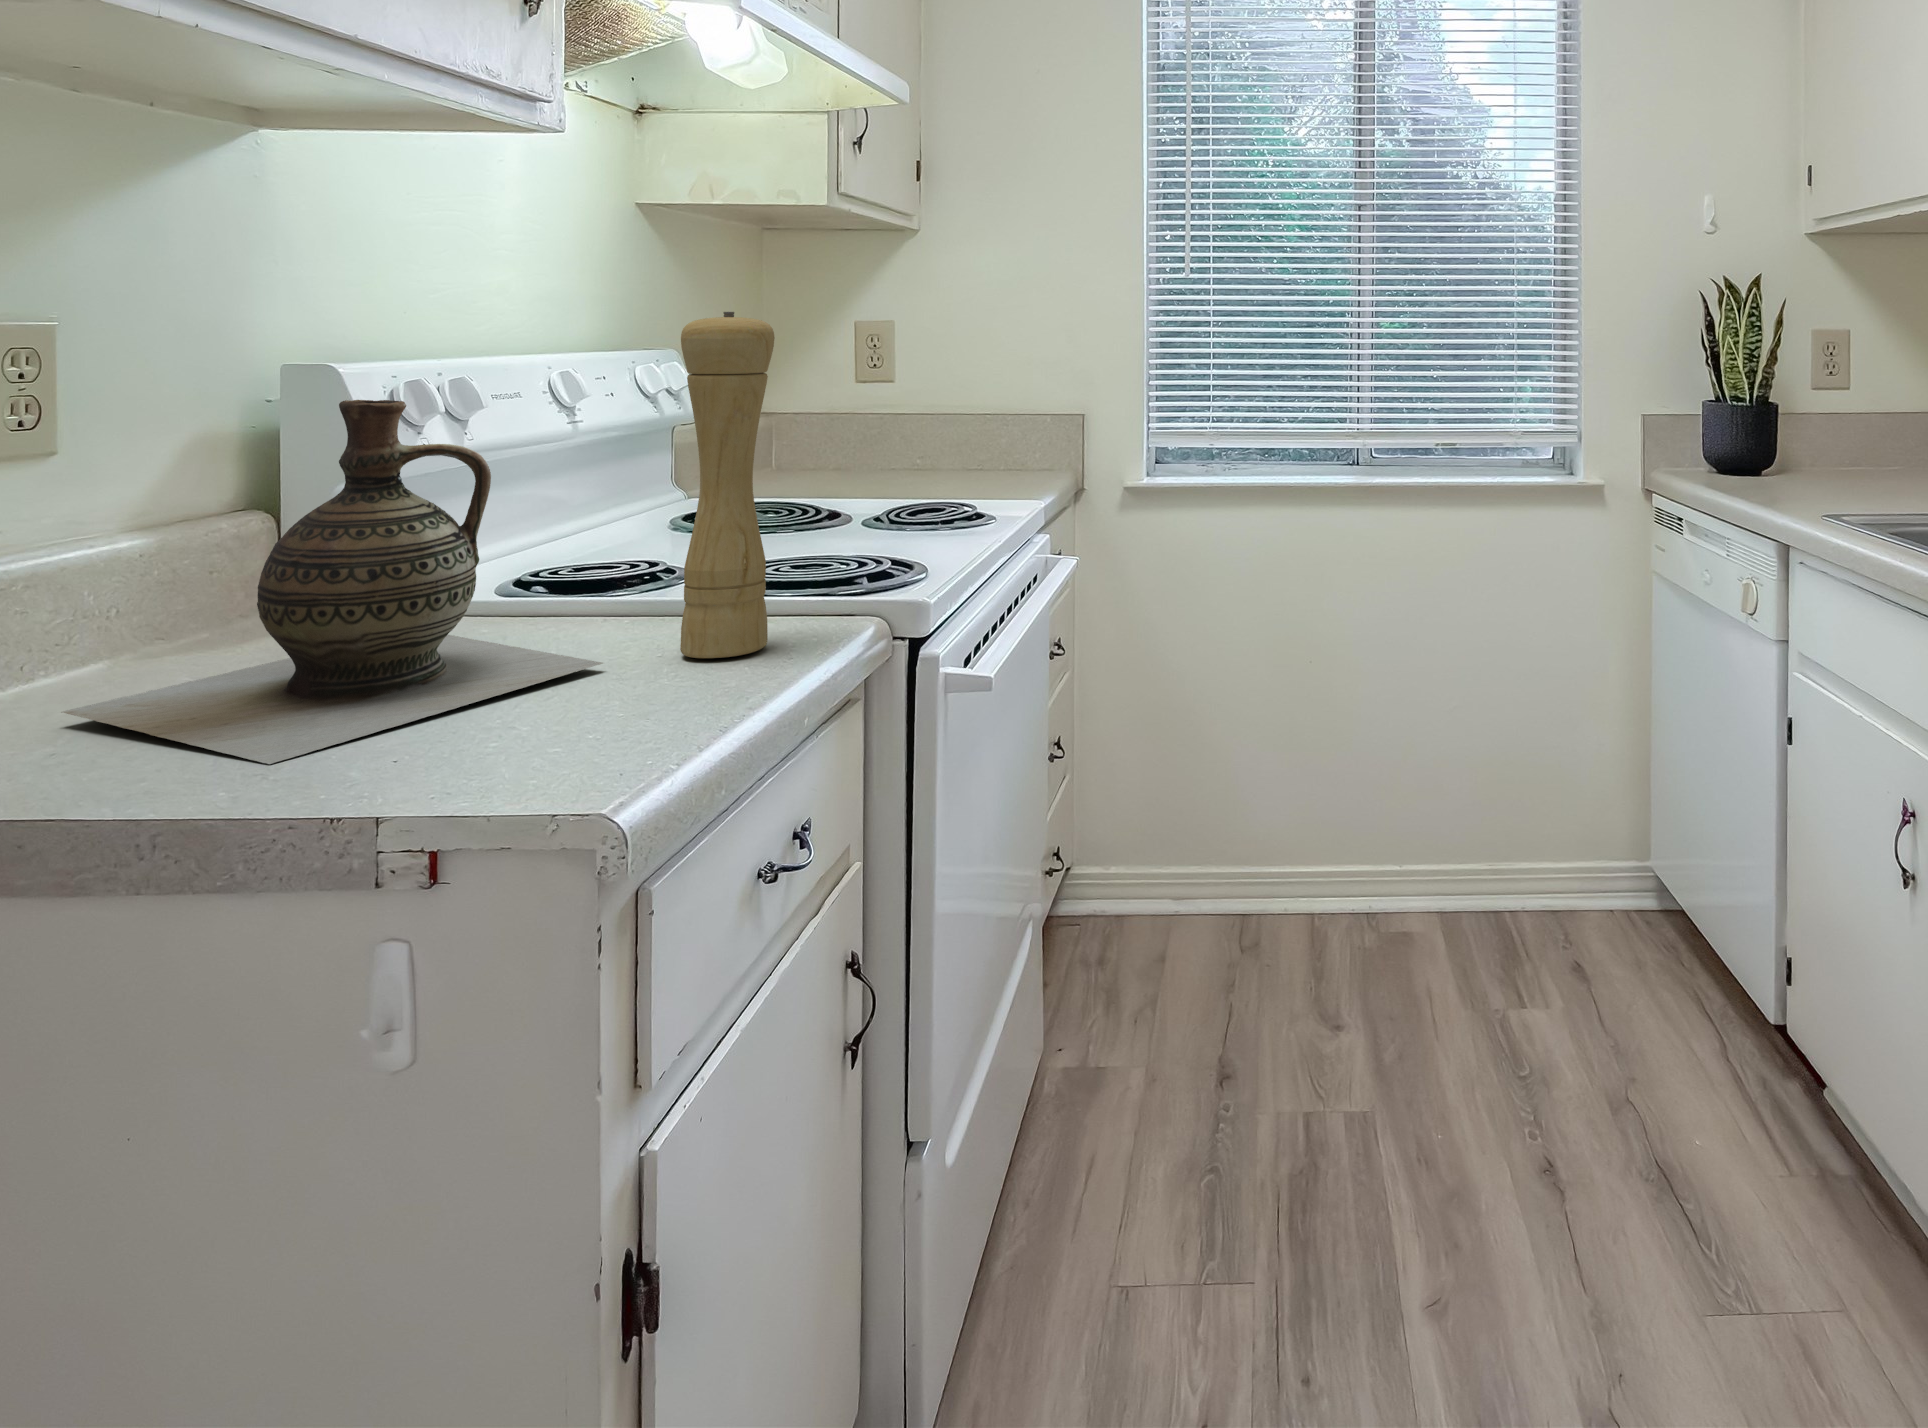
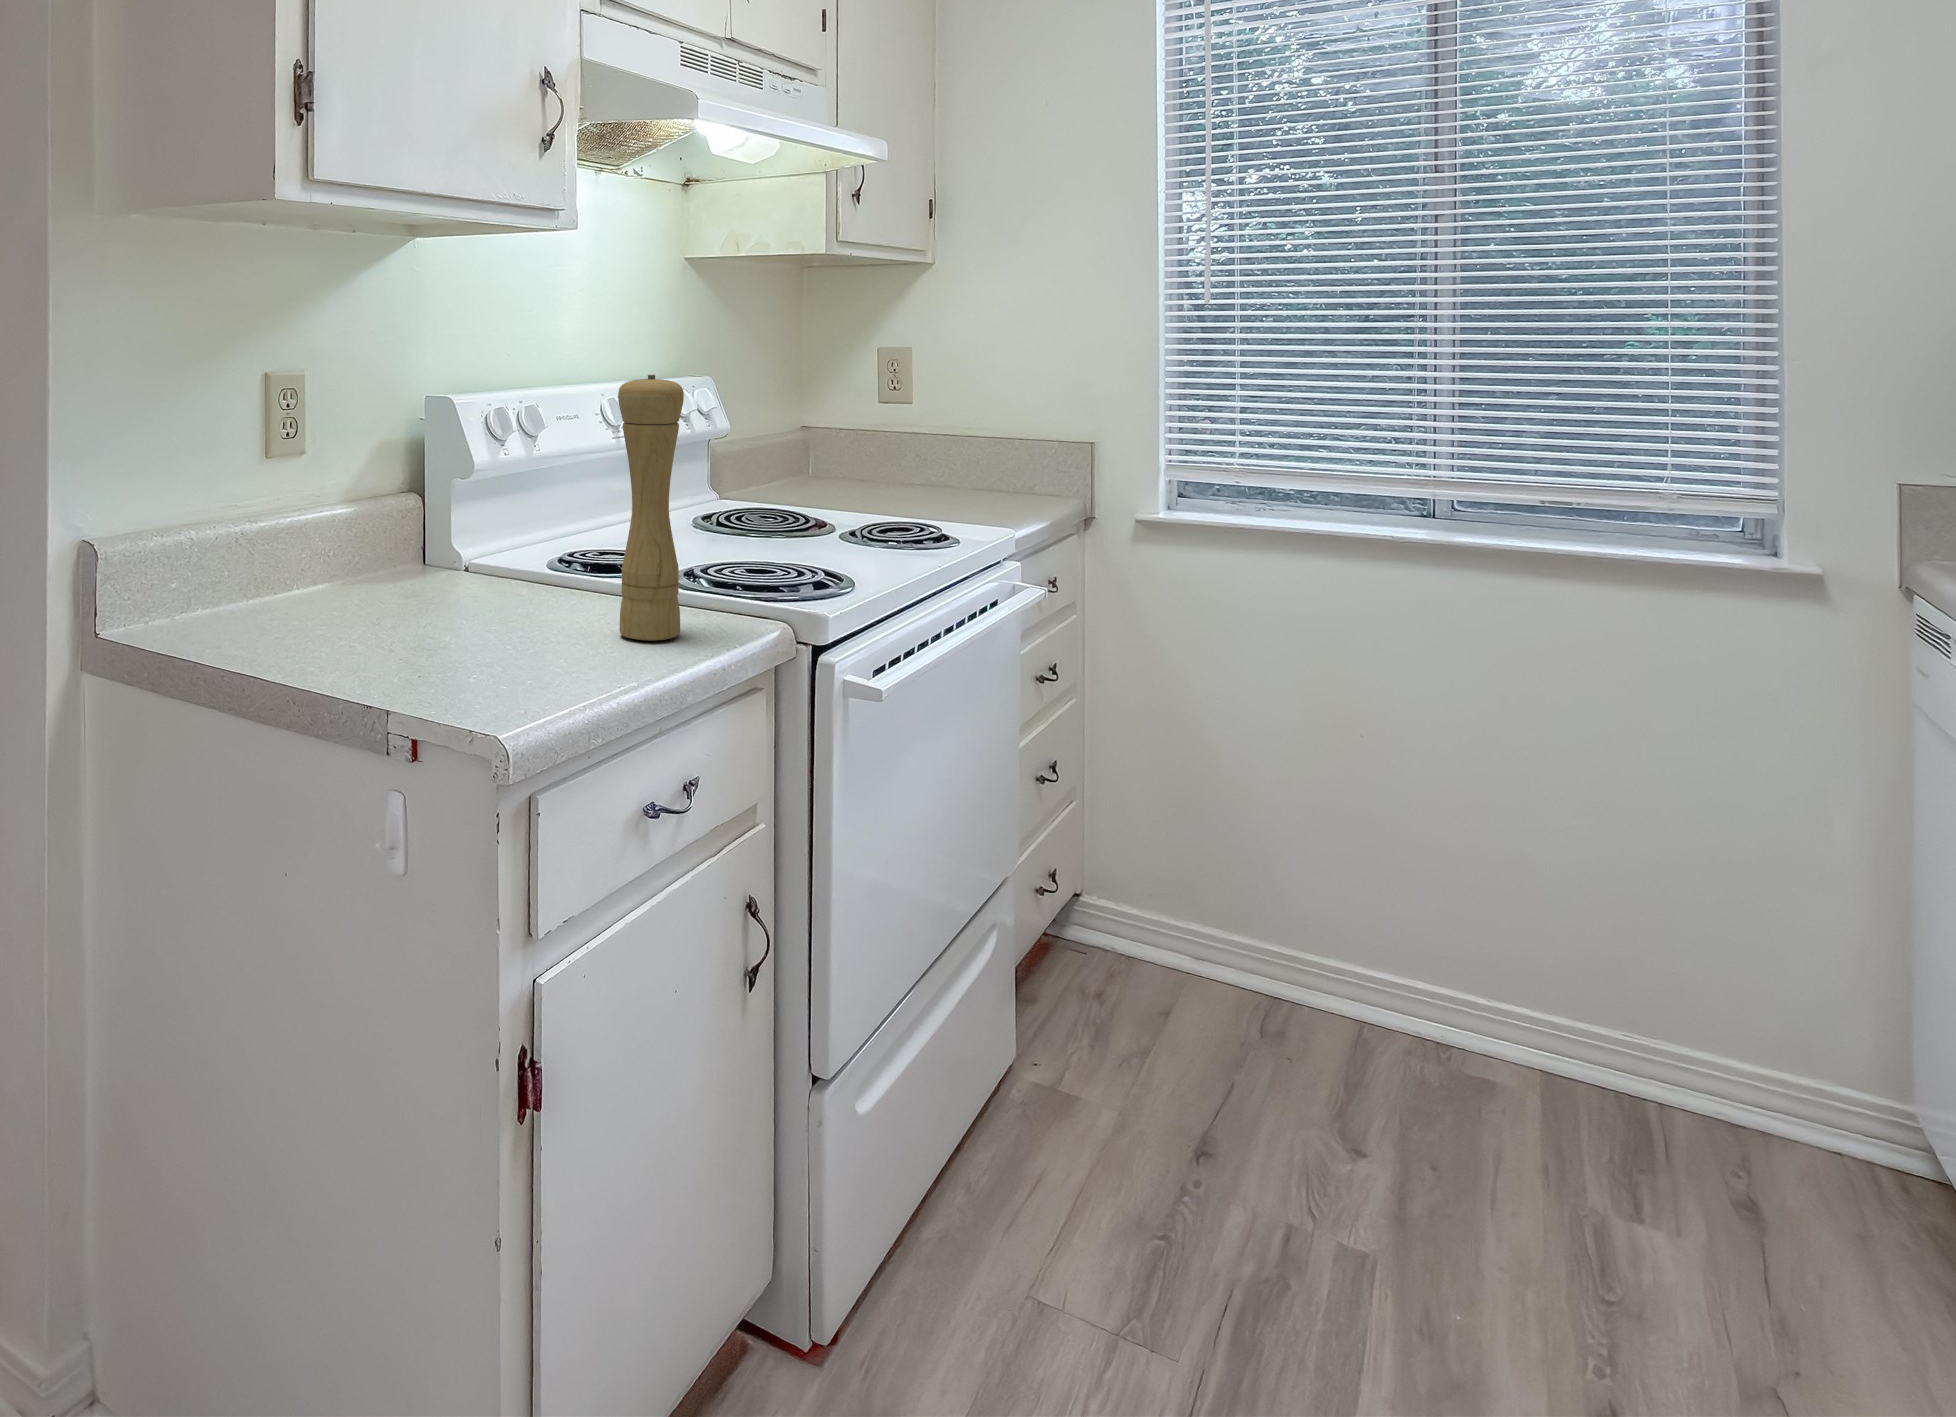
ceramic jug: present [61,400,603,764] -> none [291,432,568,666]

